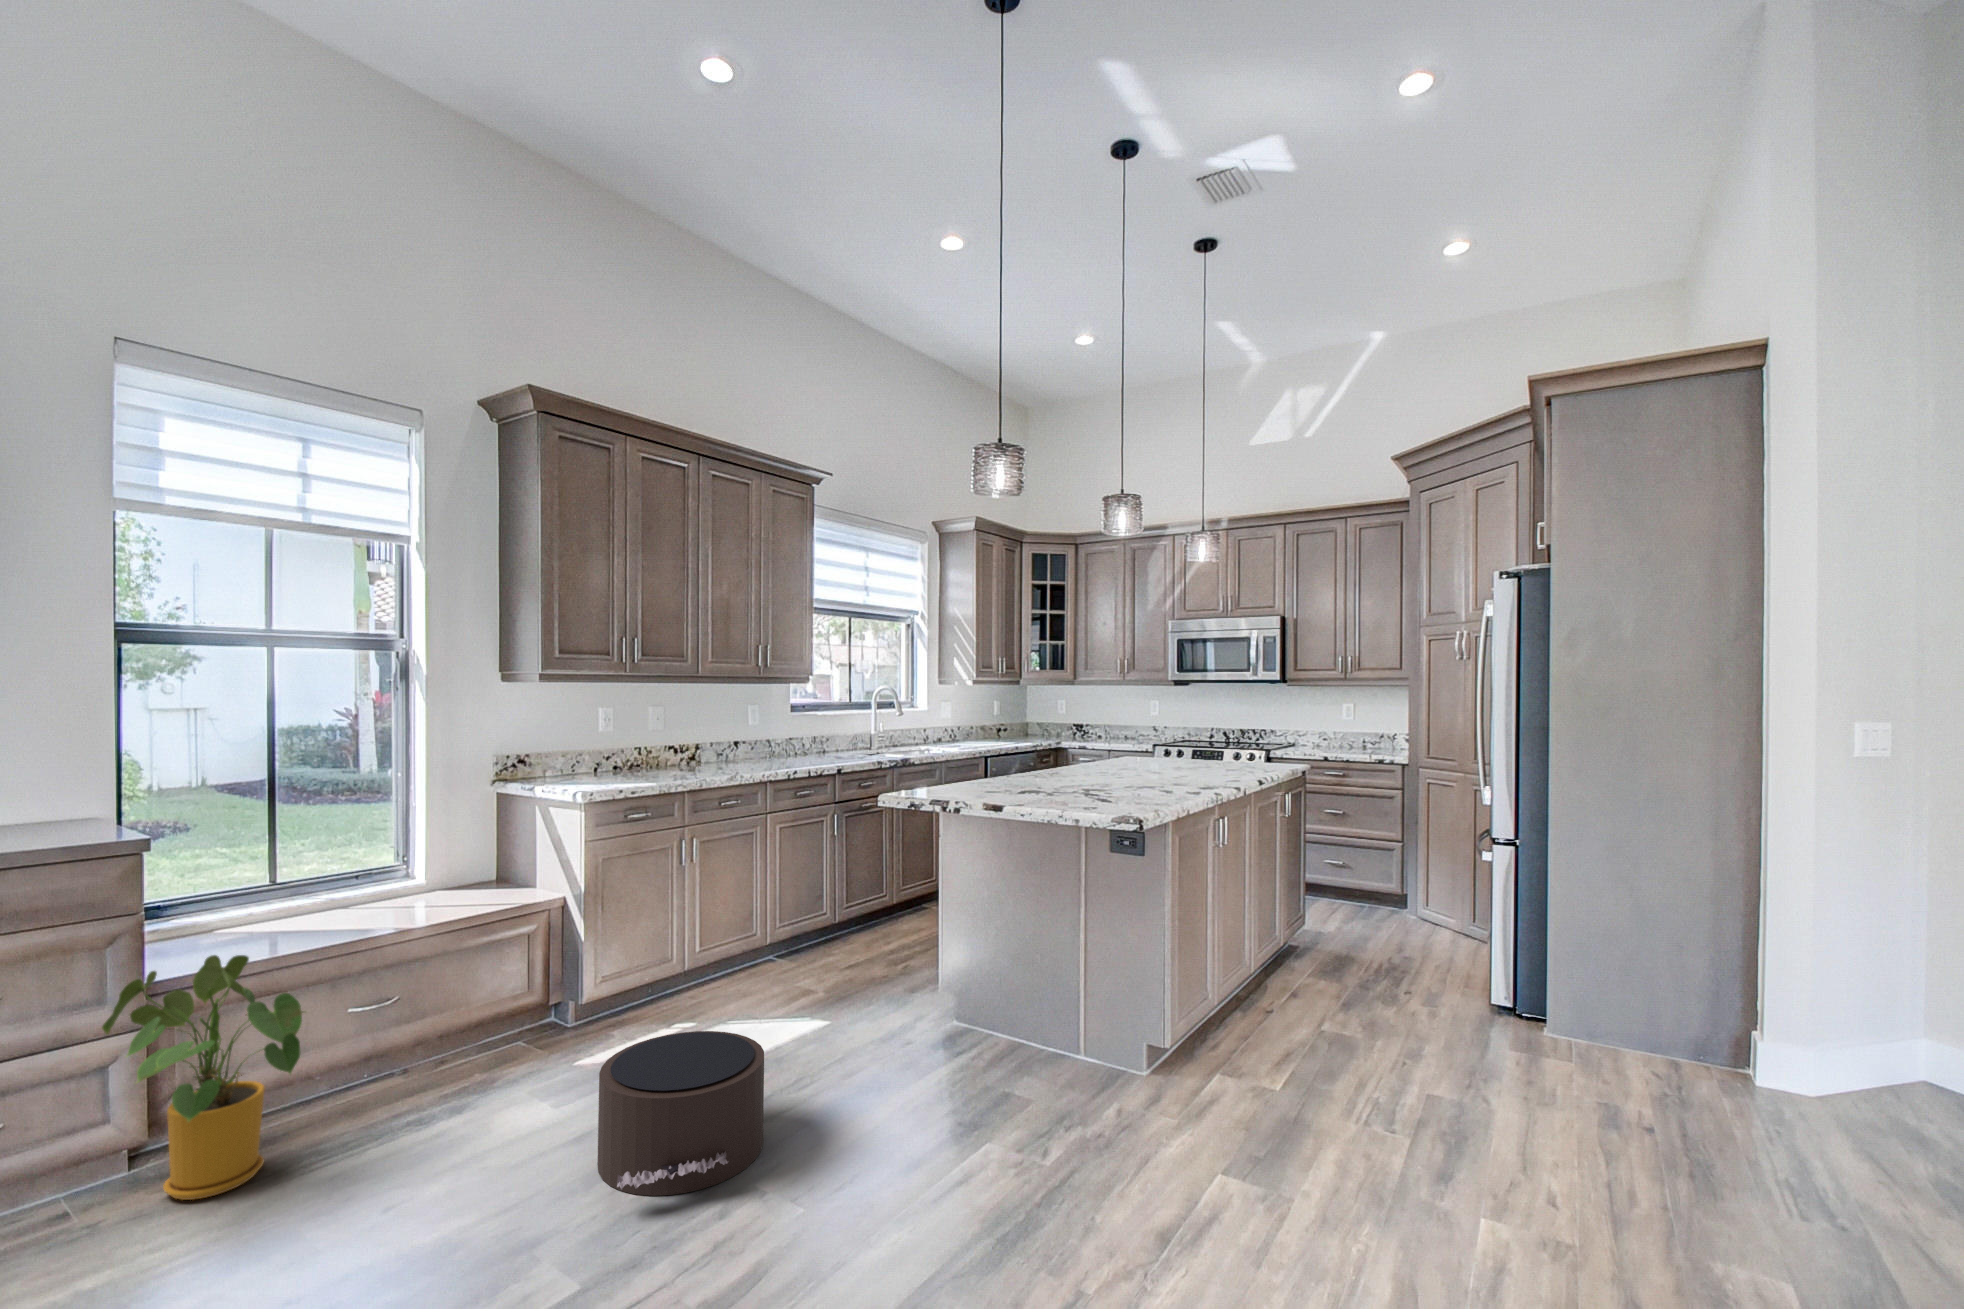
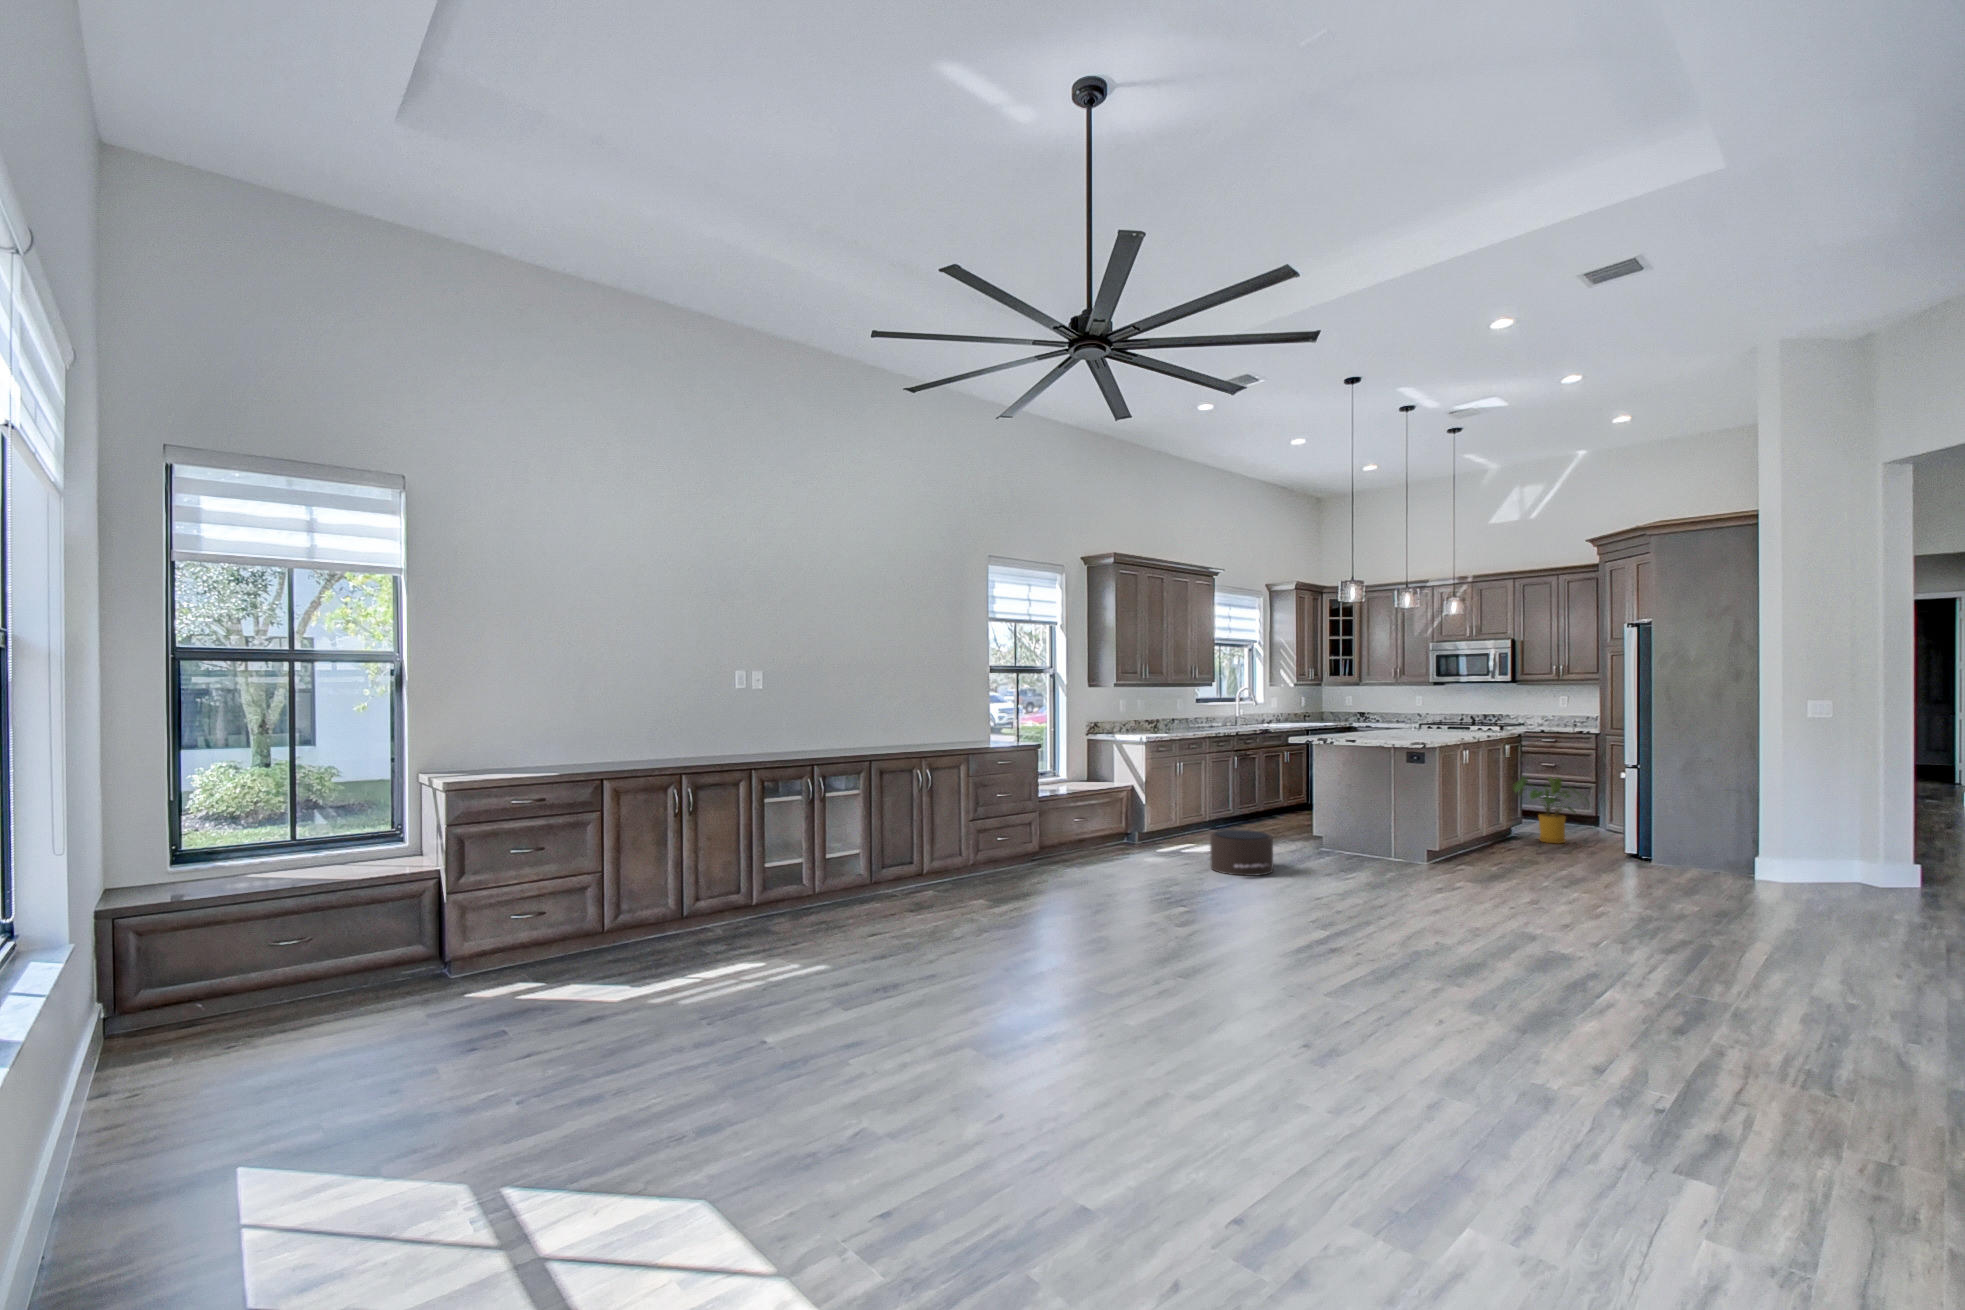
house plant: present [102,955,304,1200] -> present [1513,776,1588,844]

